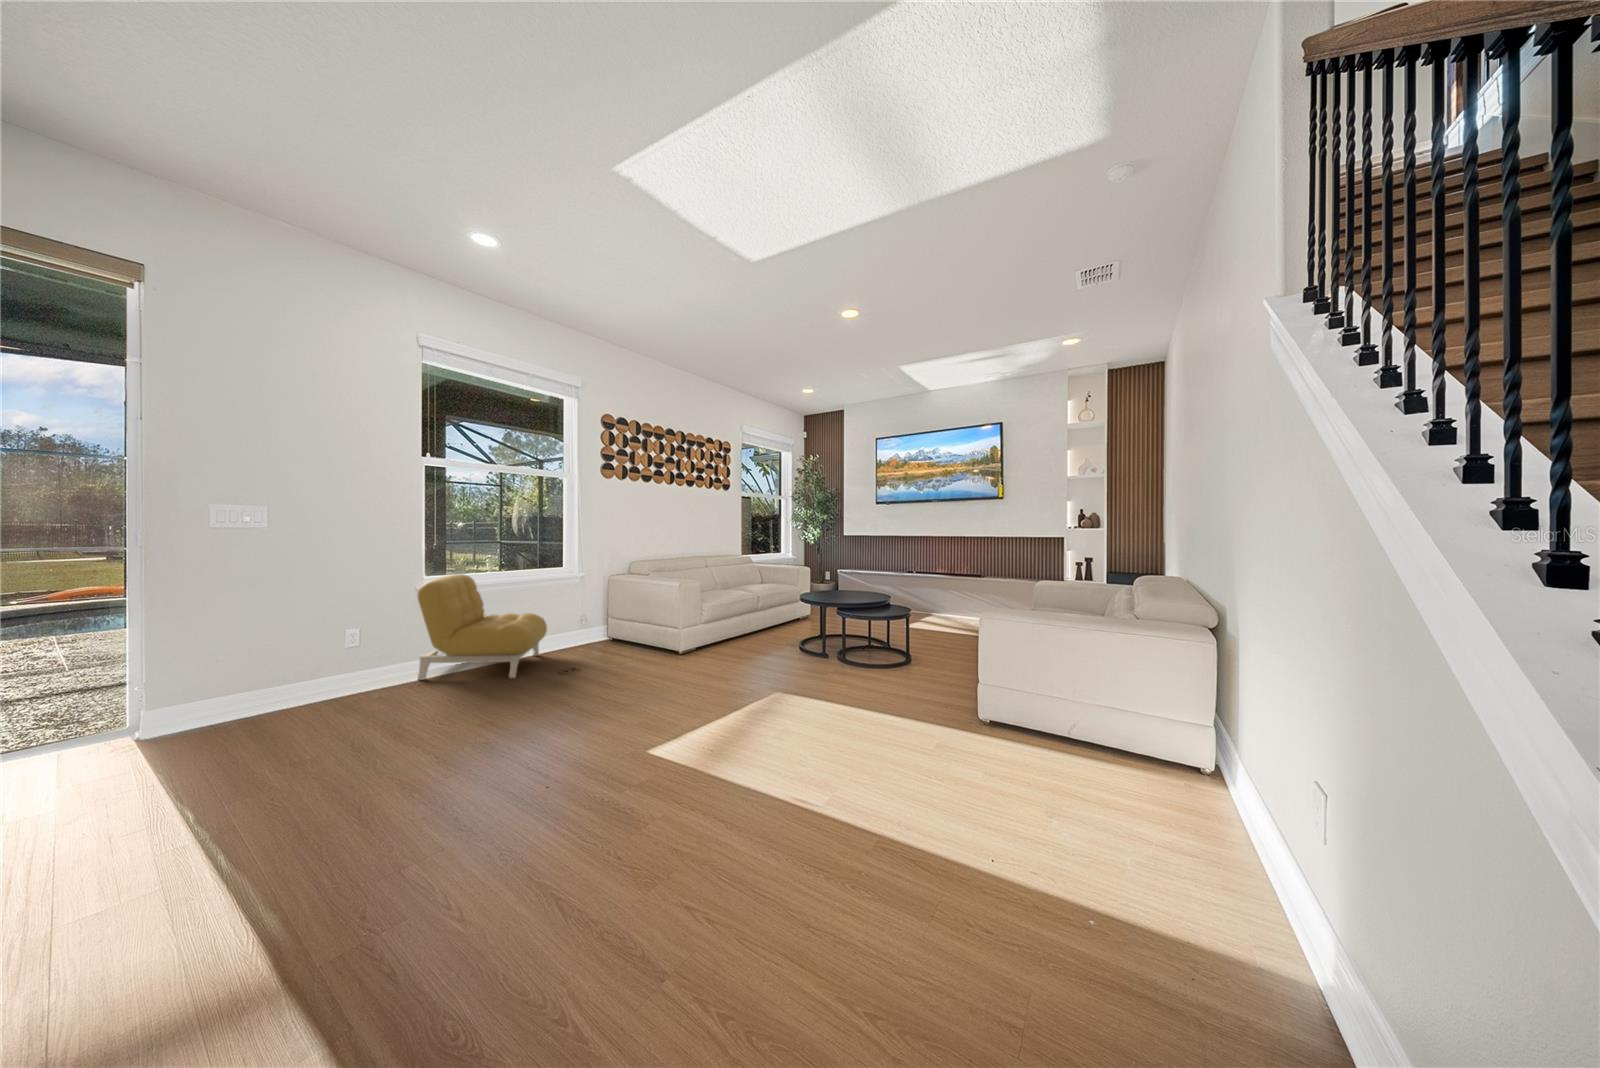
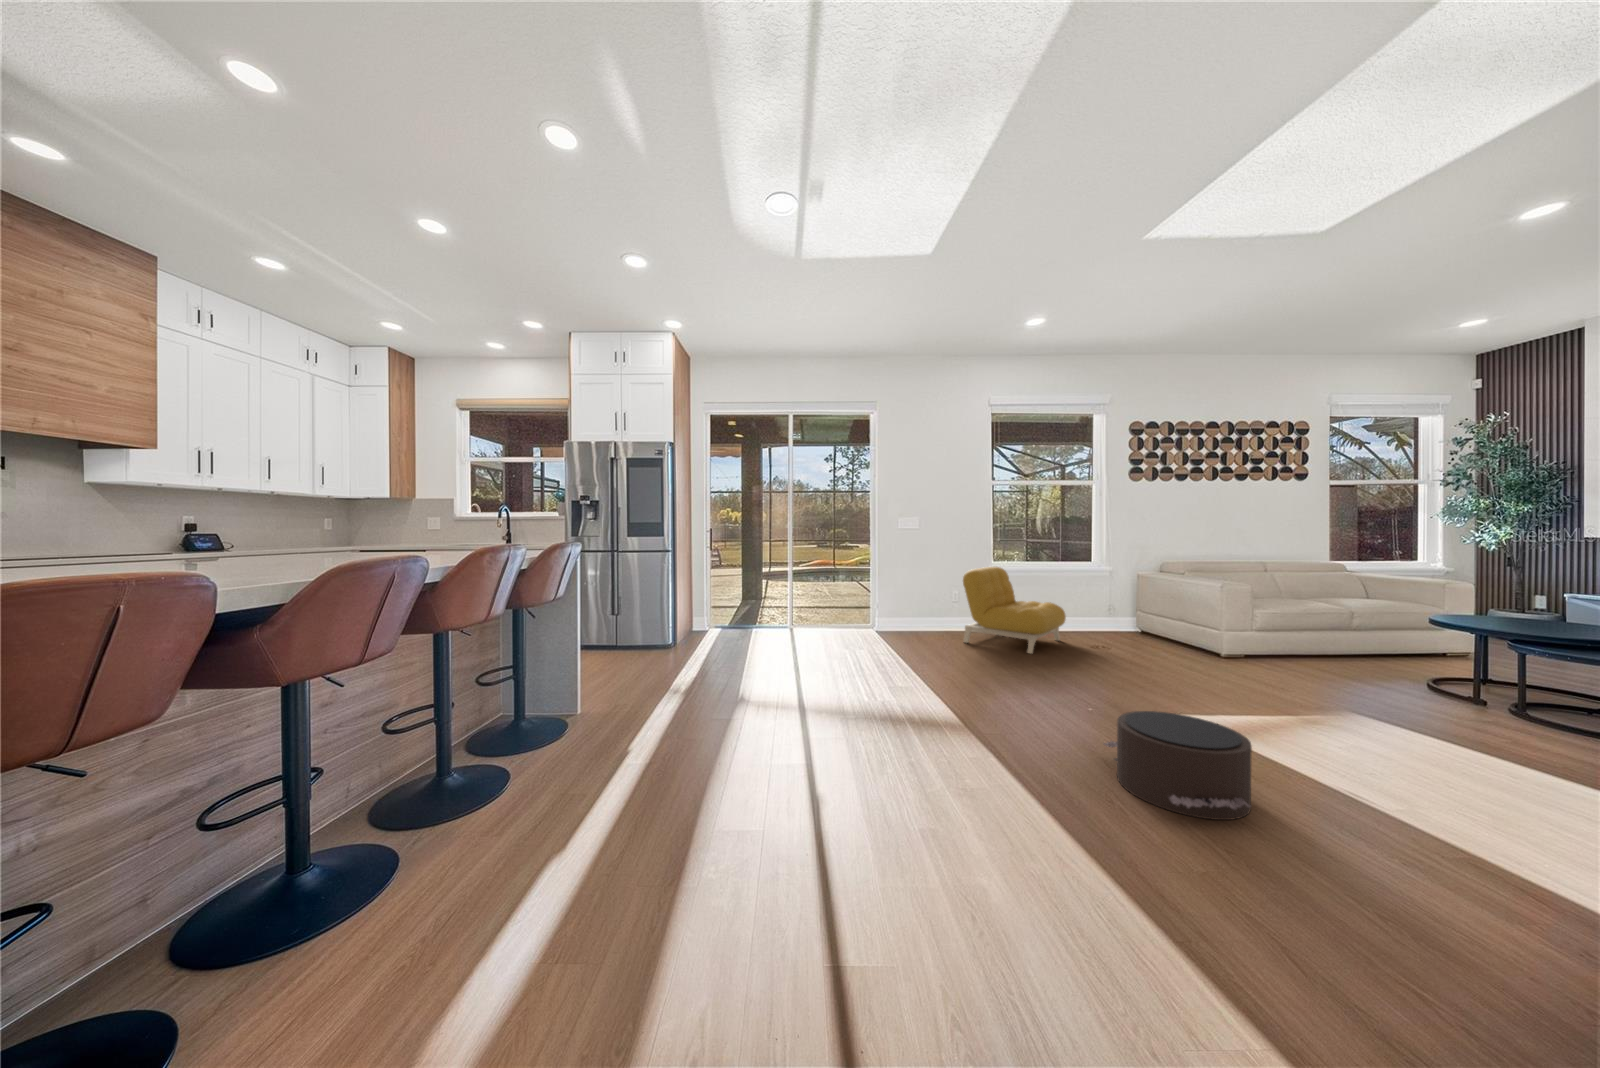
pouf: none [639,716,769,815] -> present [1104,711,1252,820]

